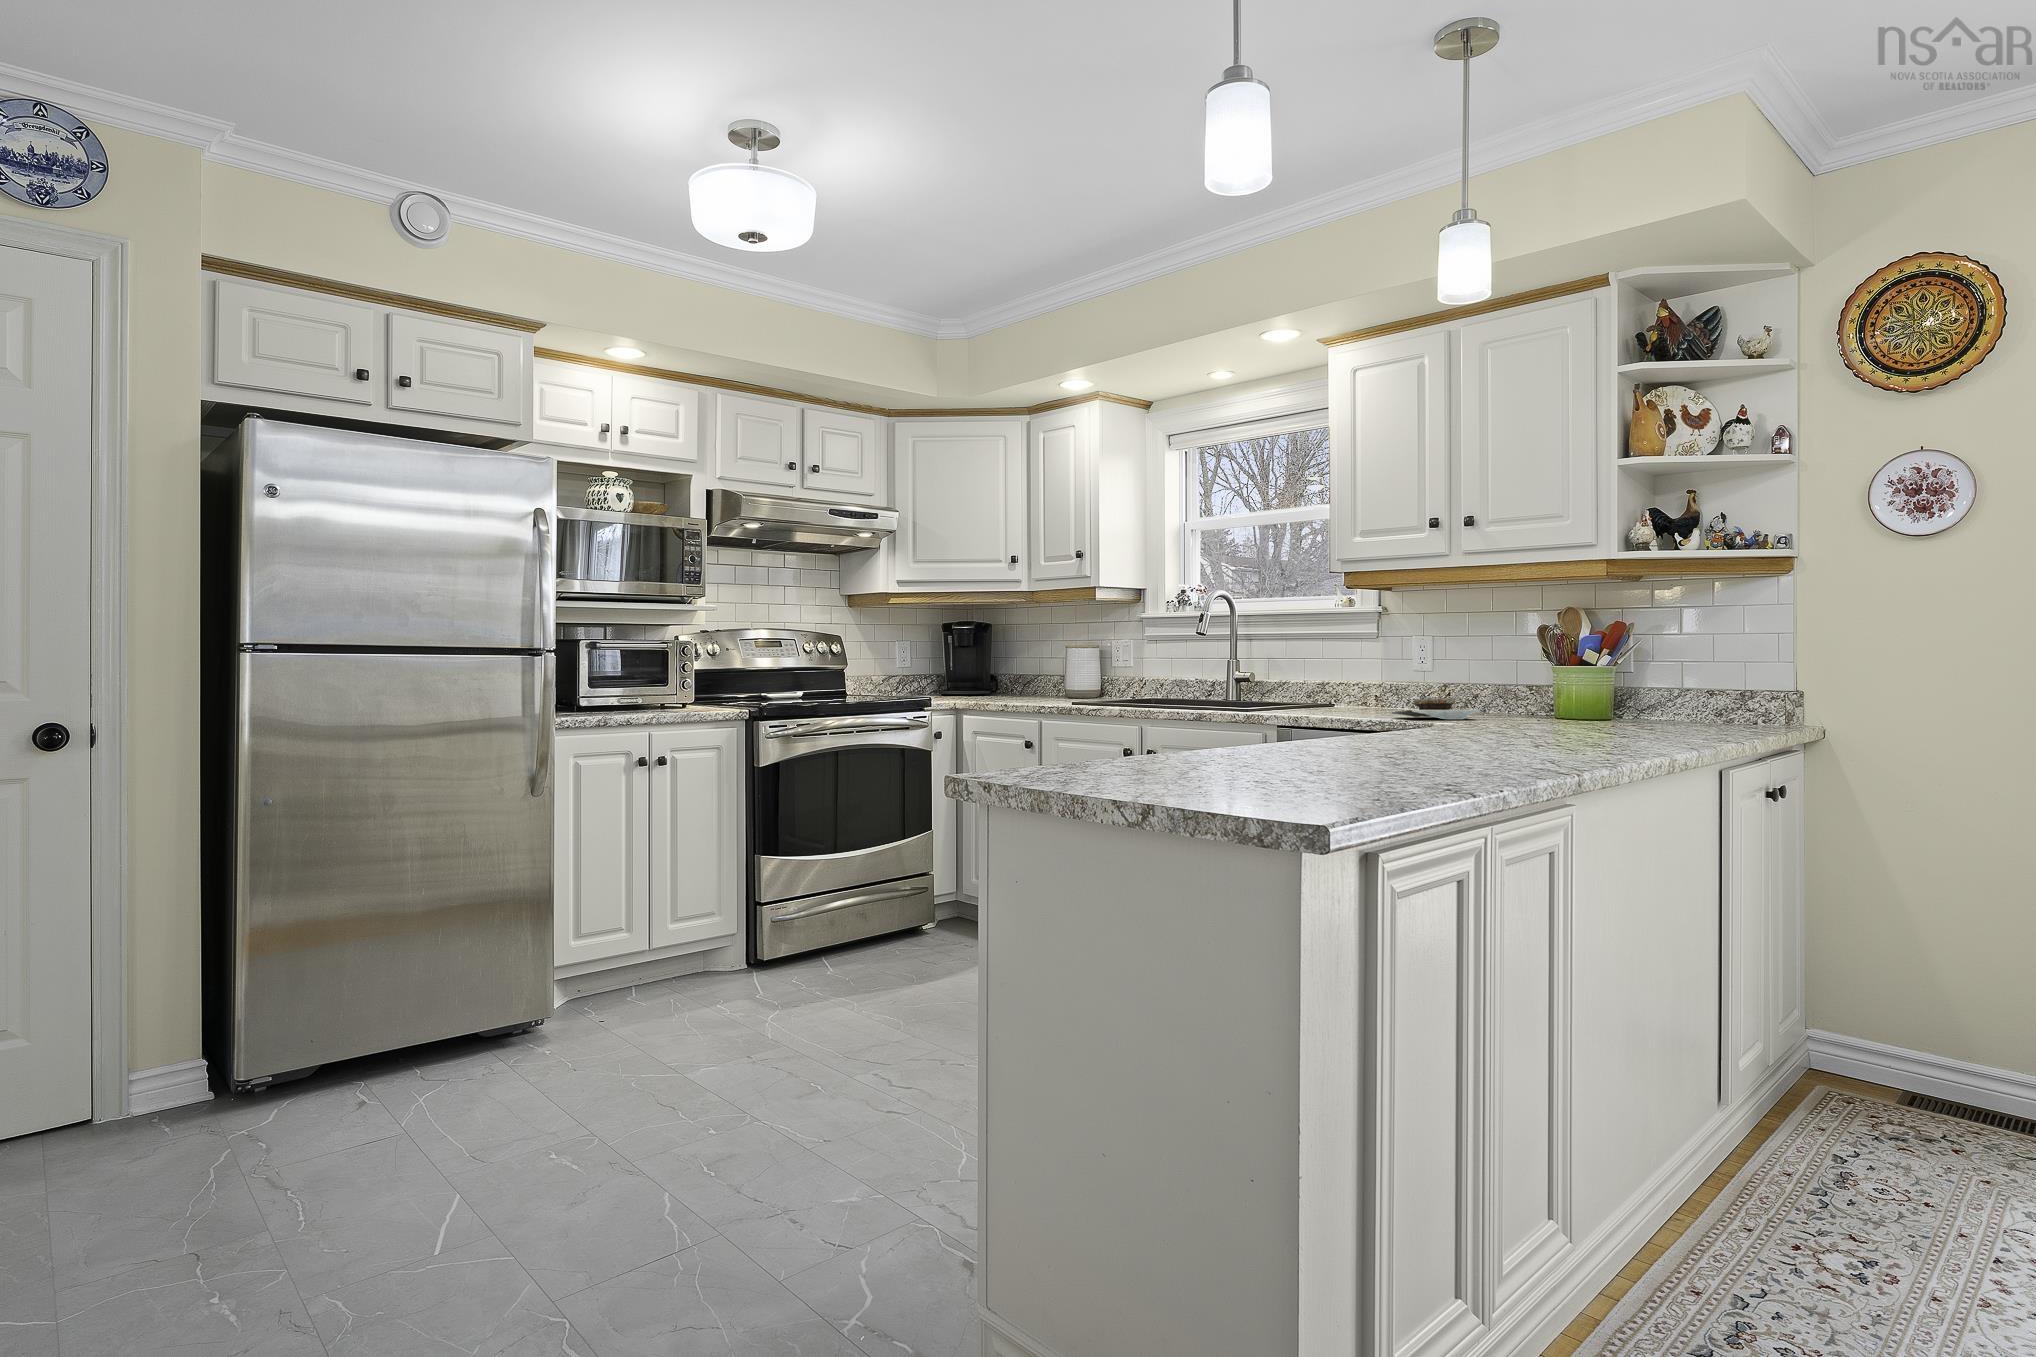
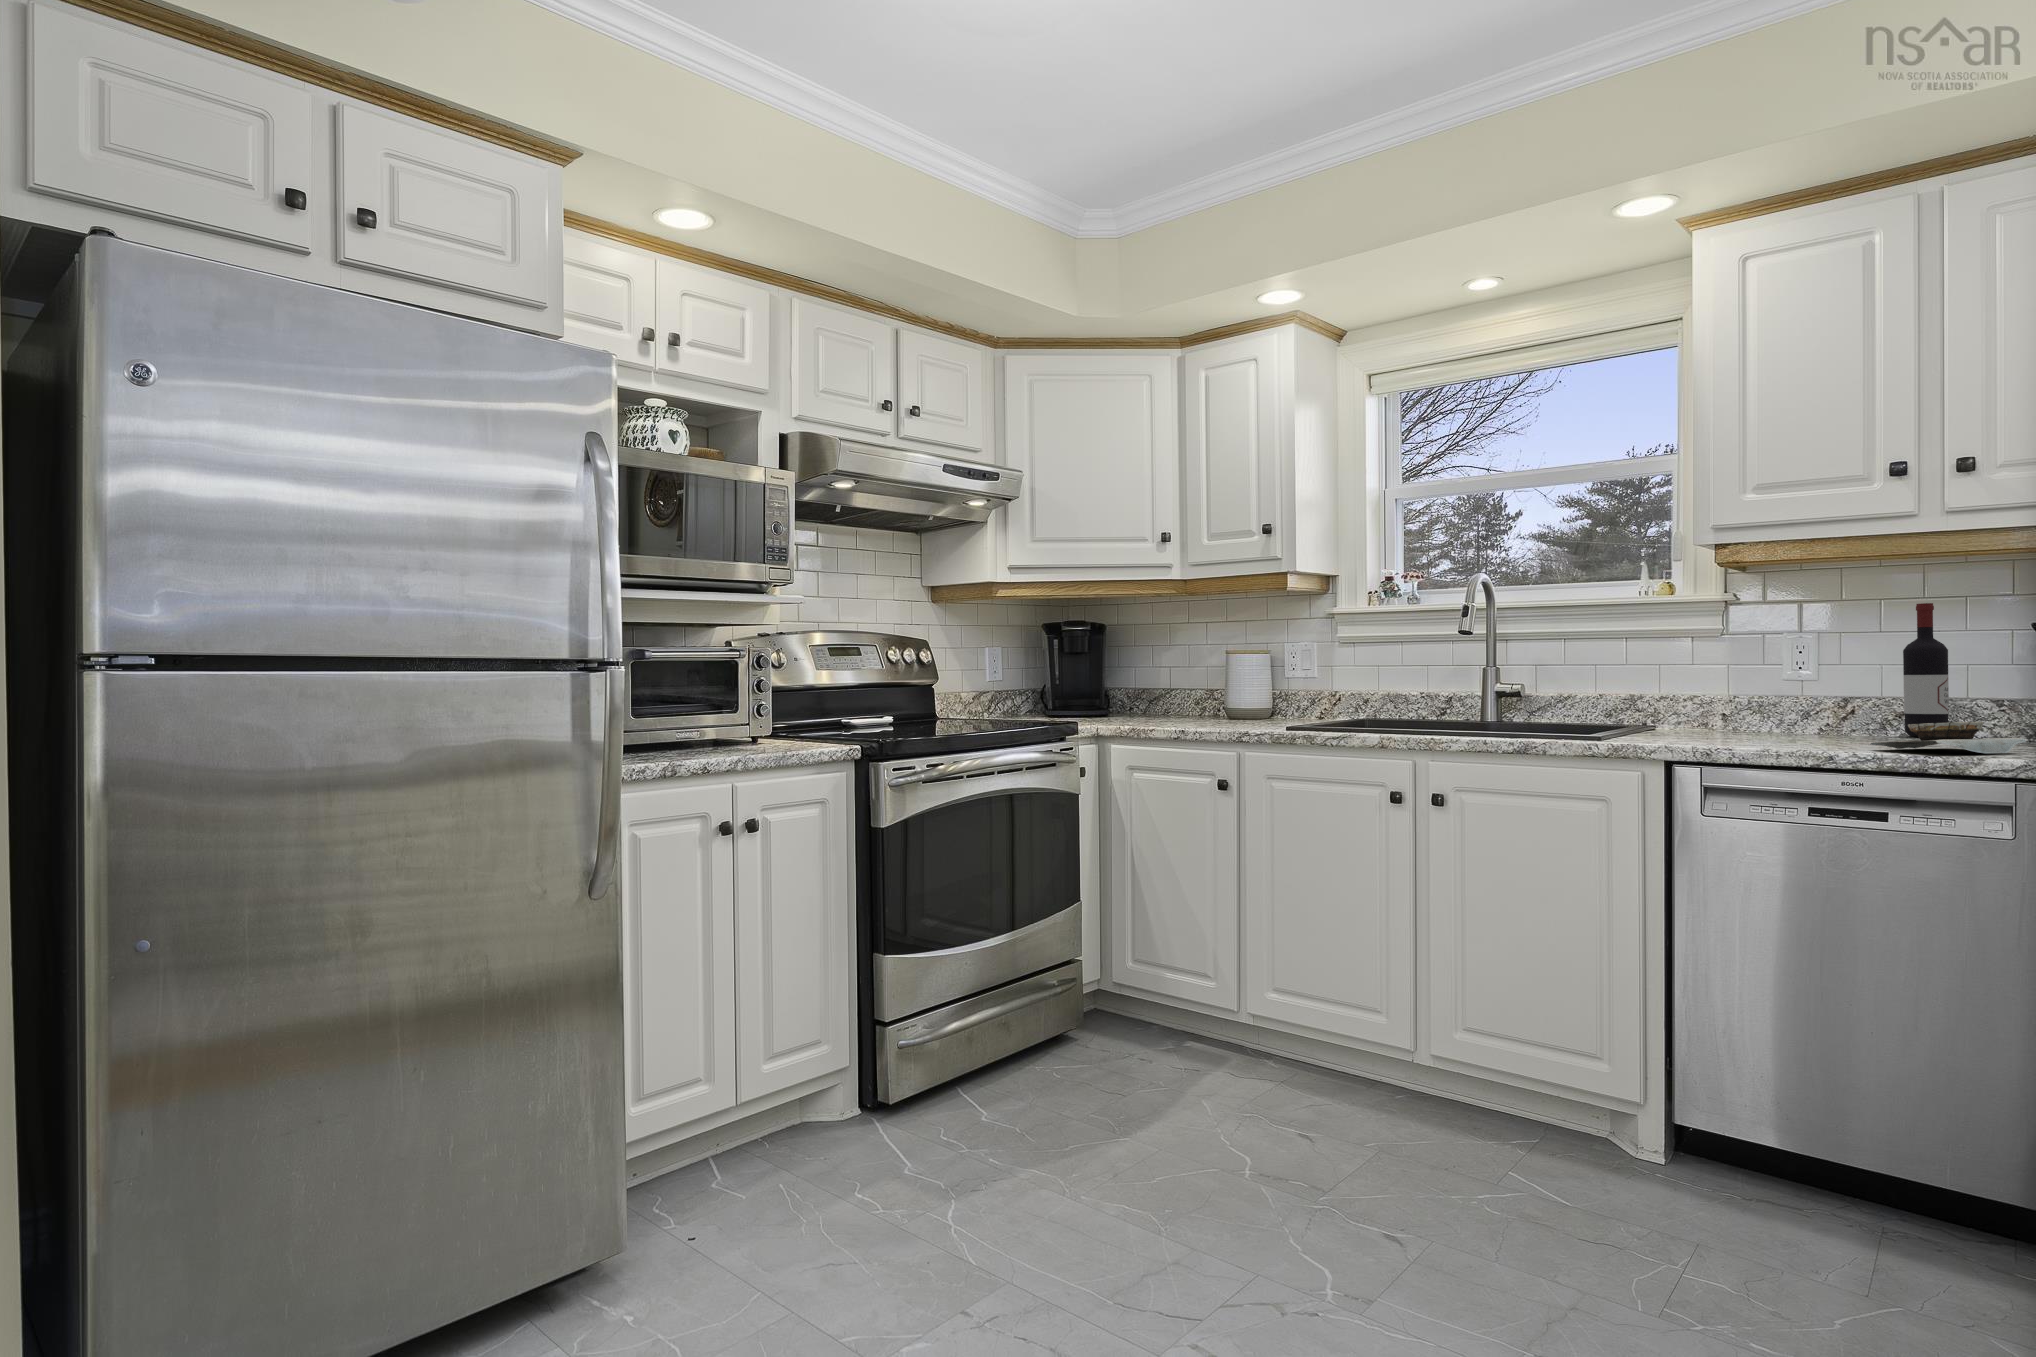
wine bottle: none [1475,616,1503,712] -> present [1903,603,1949,737]

